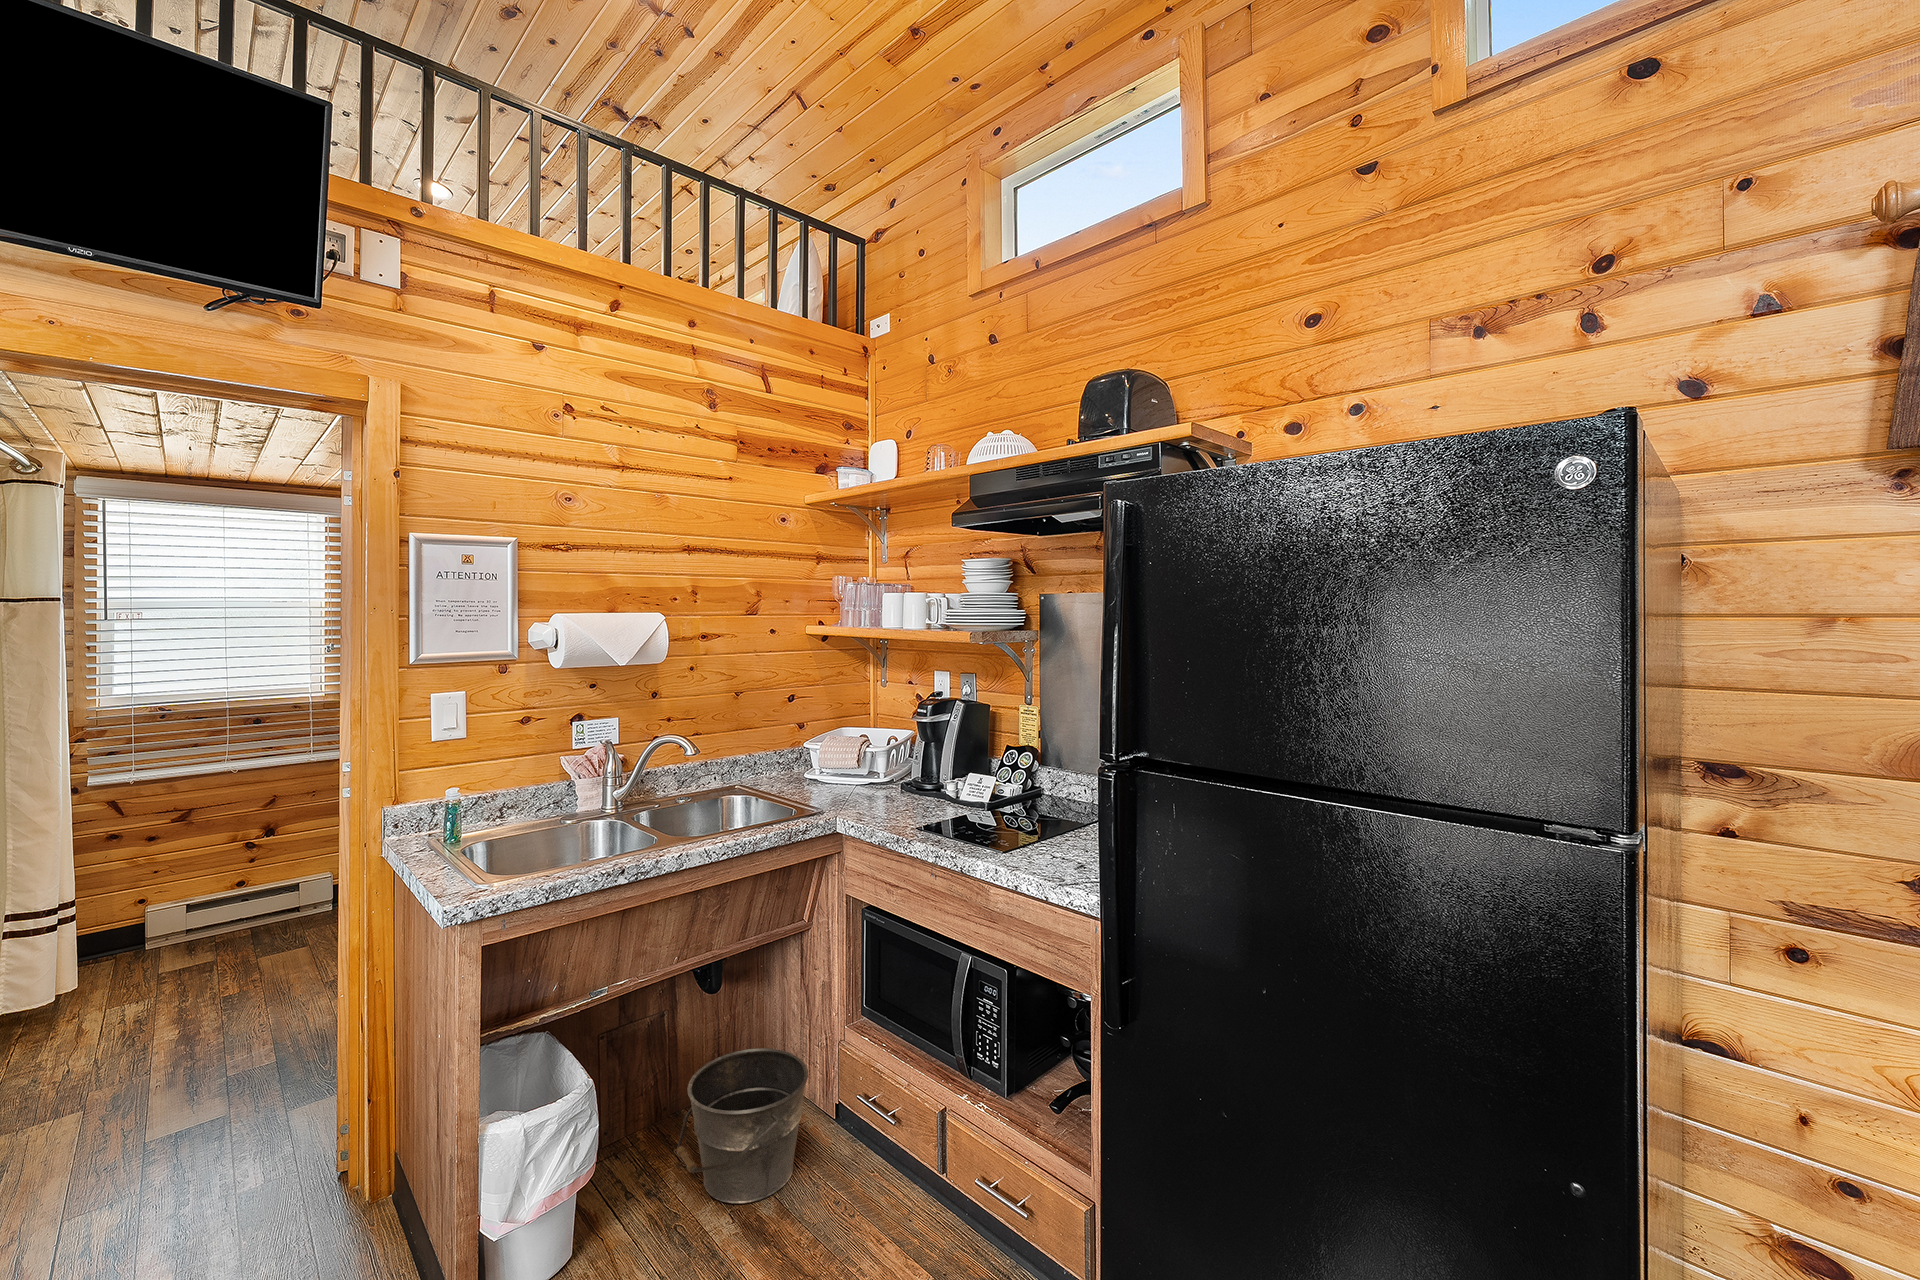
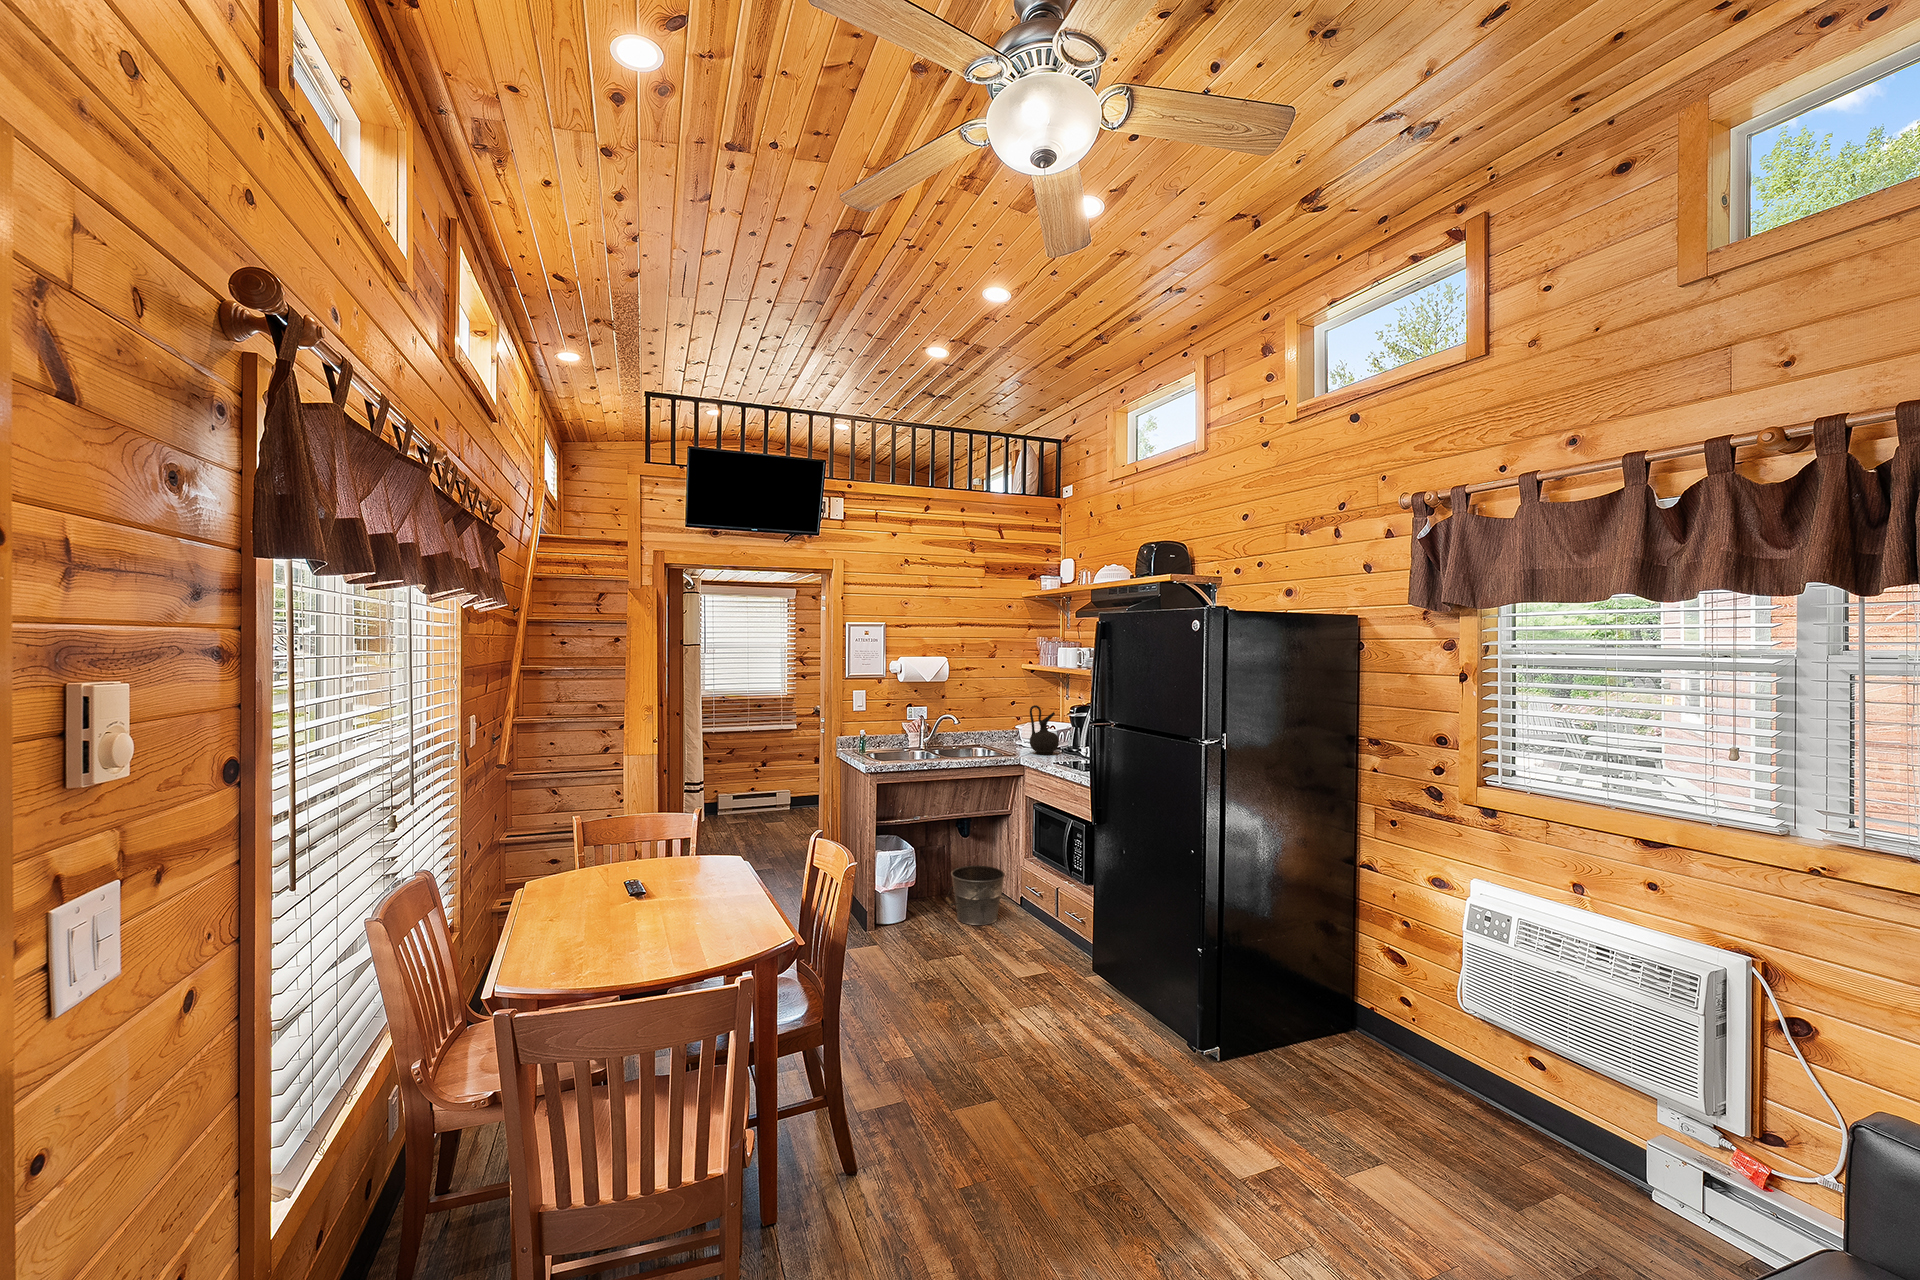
ceramic jug: none [844,709,901,806] -> present [1030,705,1059,755]

